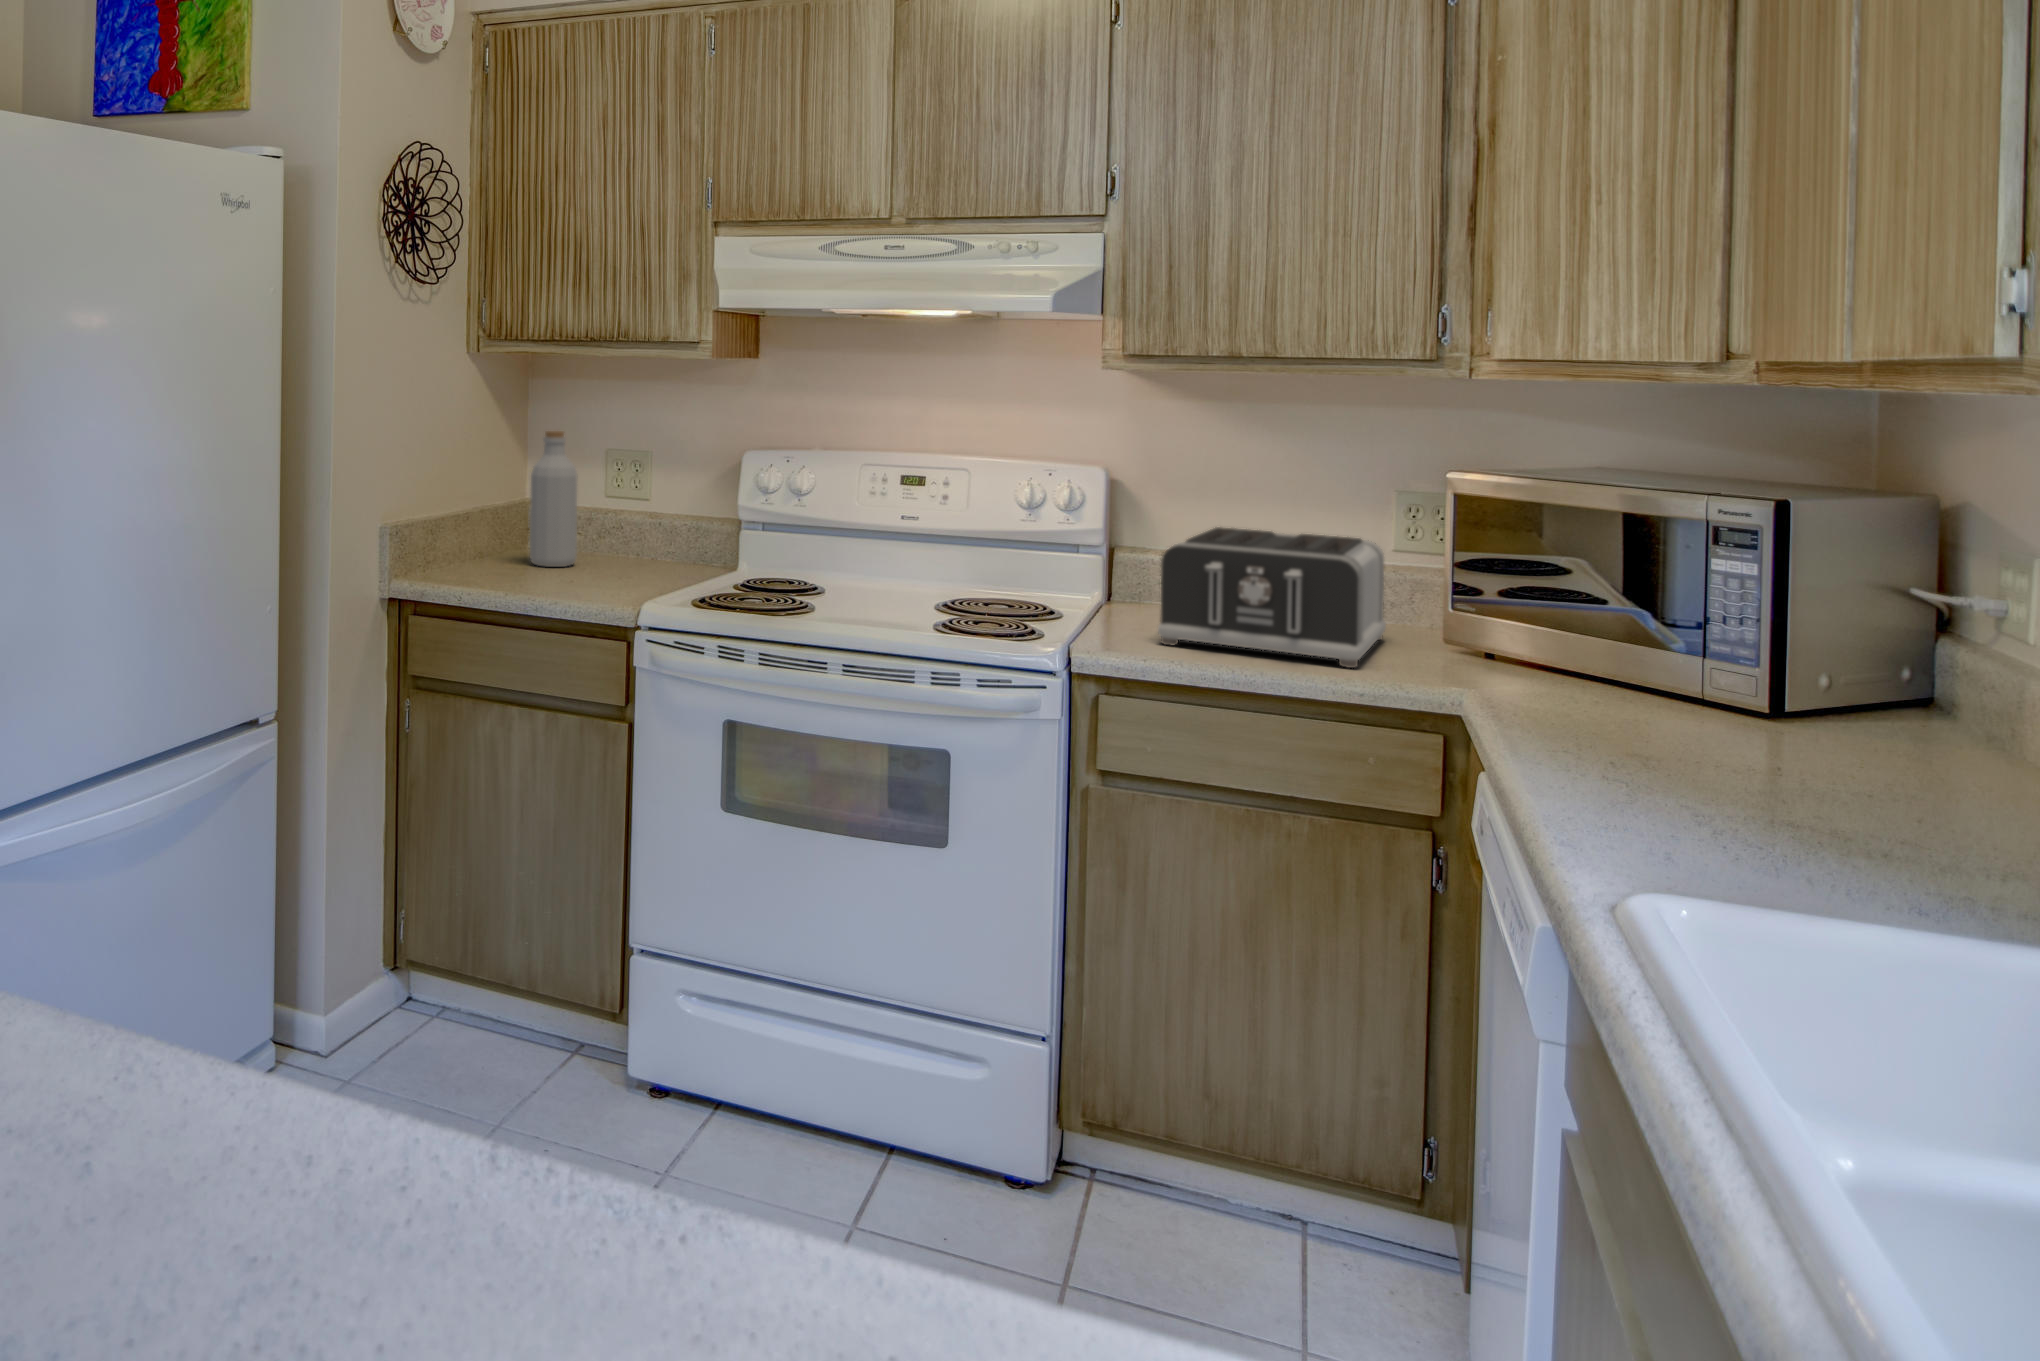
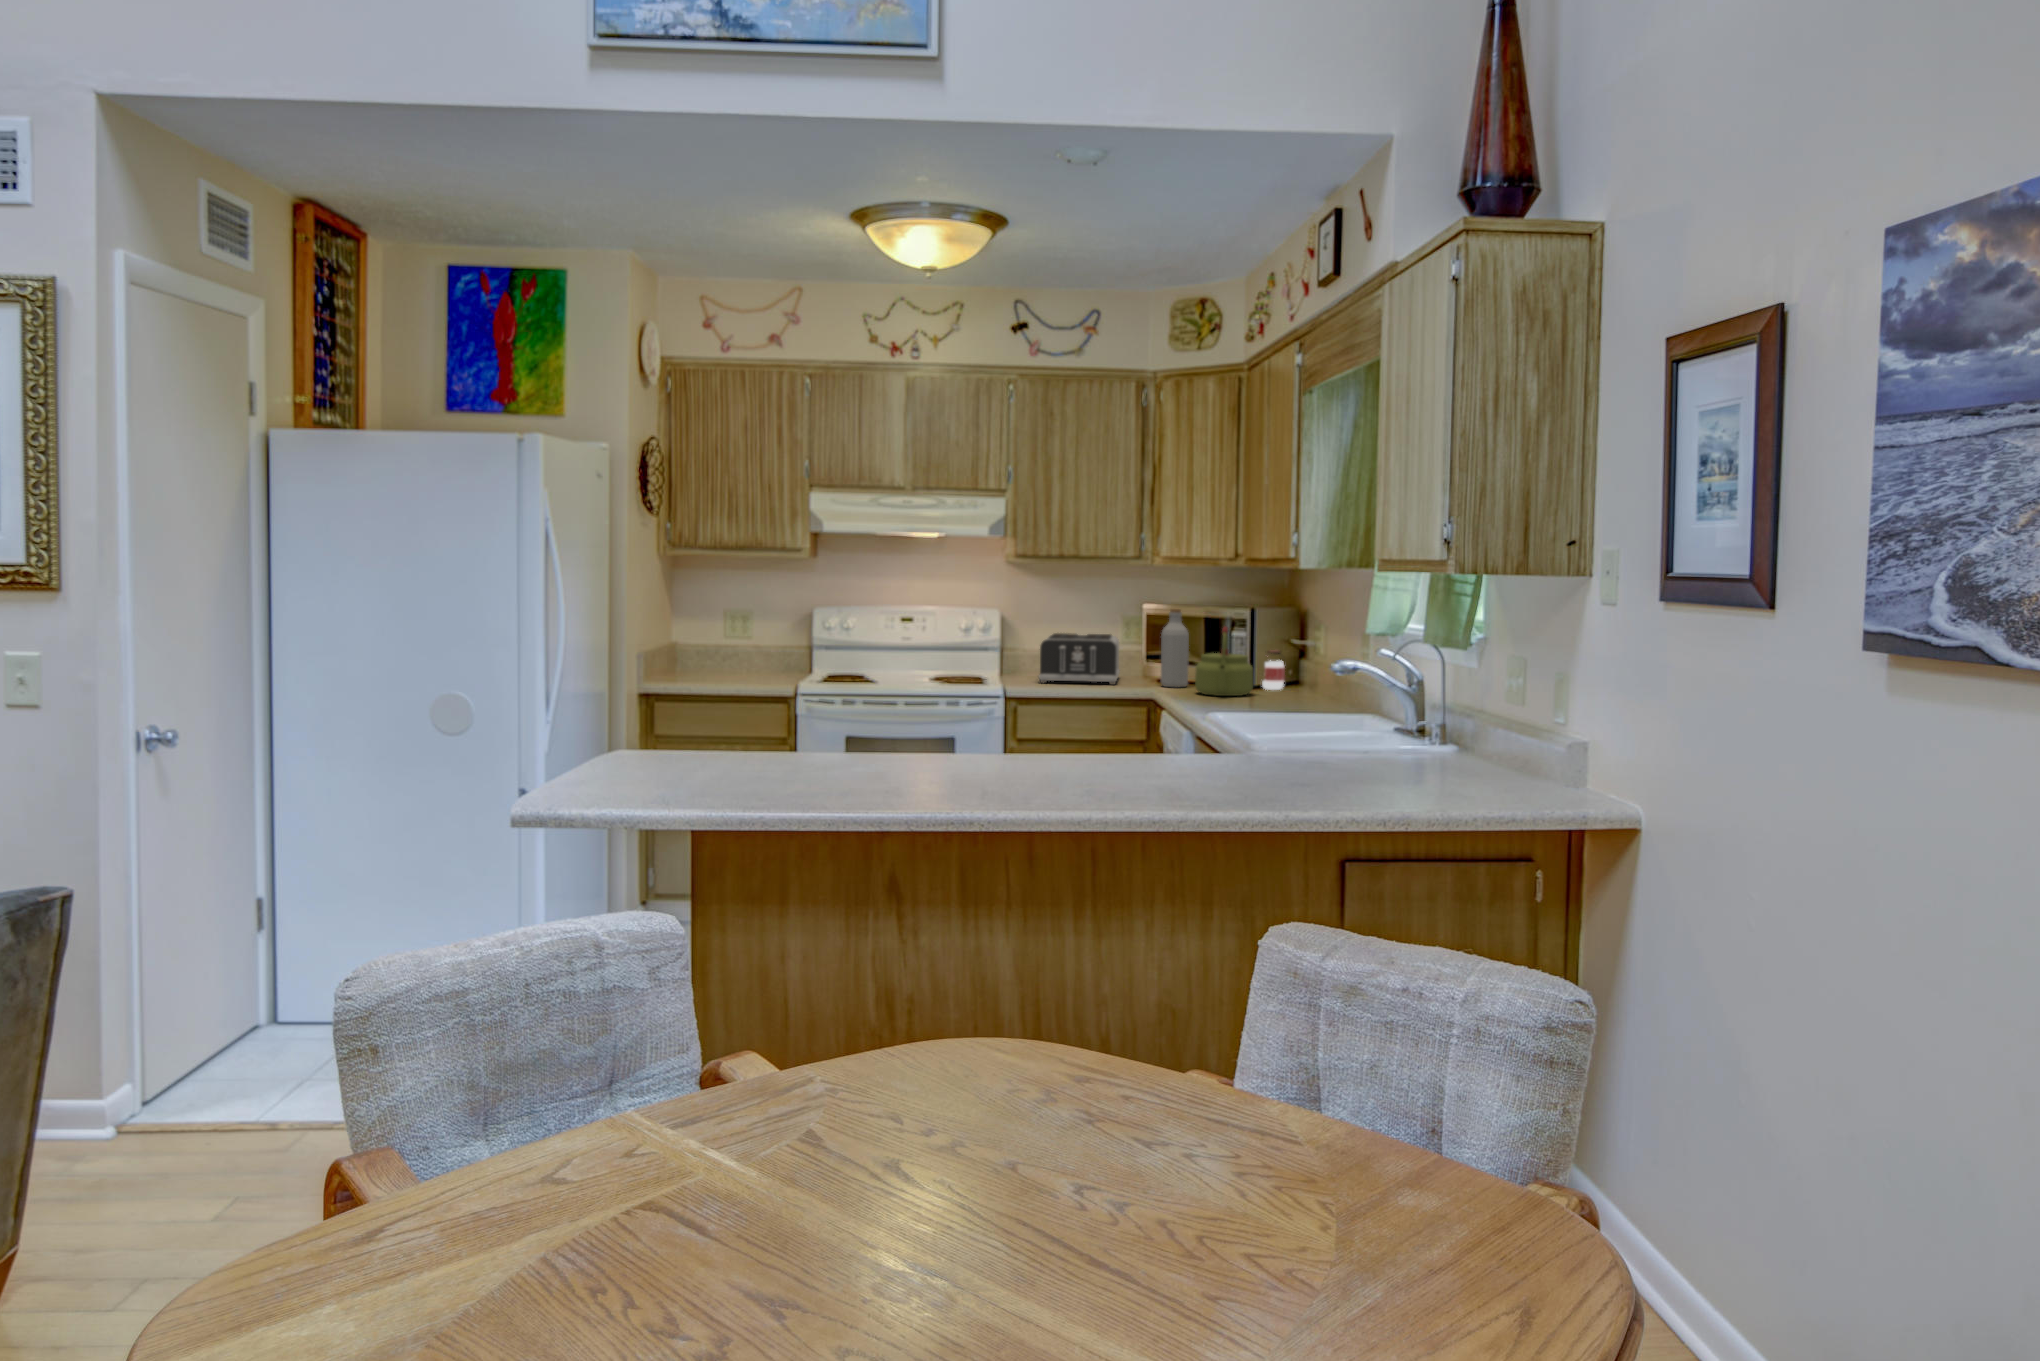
bottle: present [530,431,577,567] -> present [1161,609,1189,687]
kettle: none [1588,551,1798,760] -> present [1195,627,1253,696]
jar: none [1828,624,1922,748] -> present [1262,650,1285,690]

